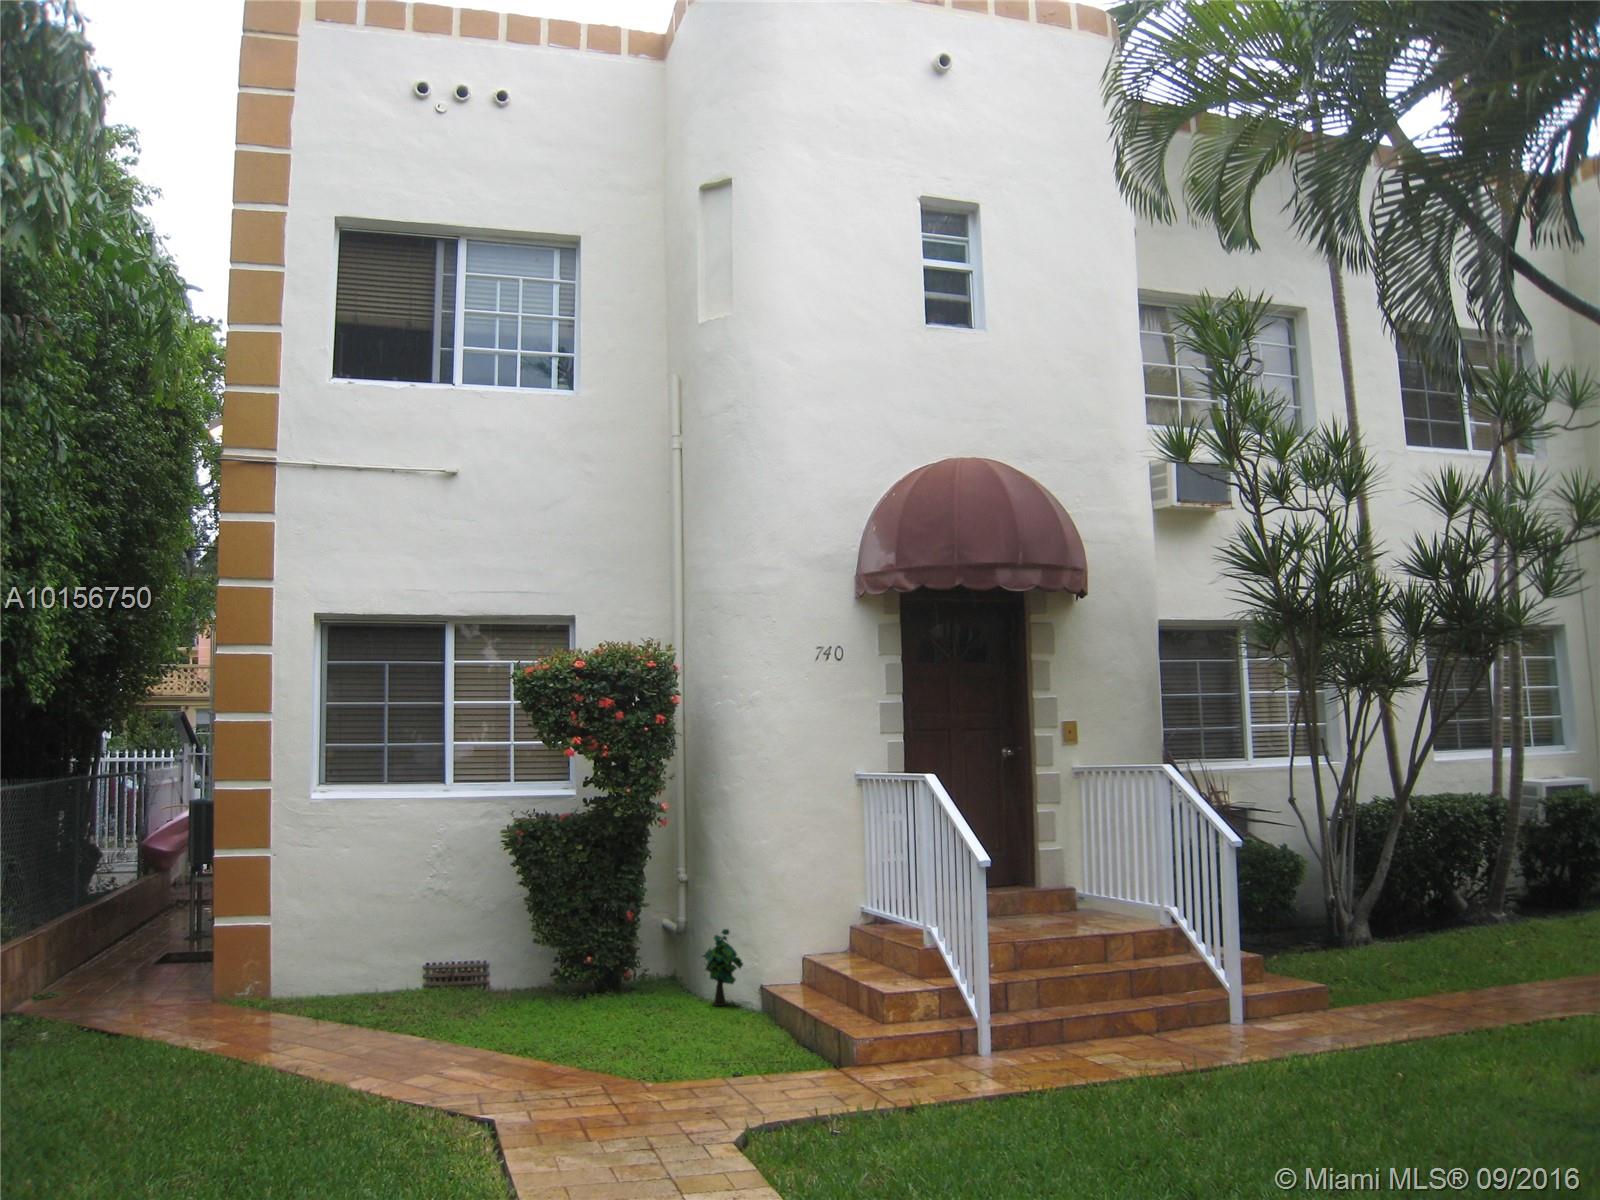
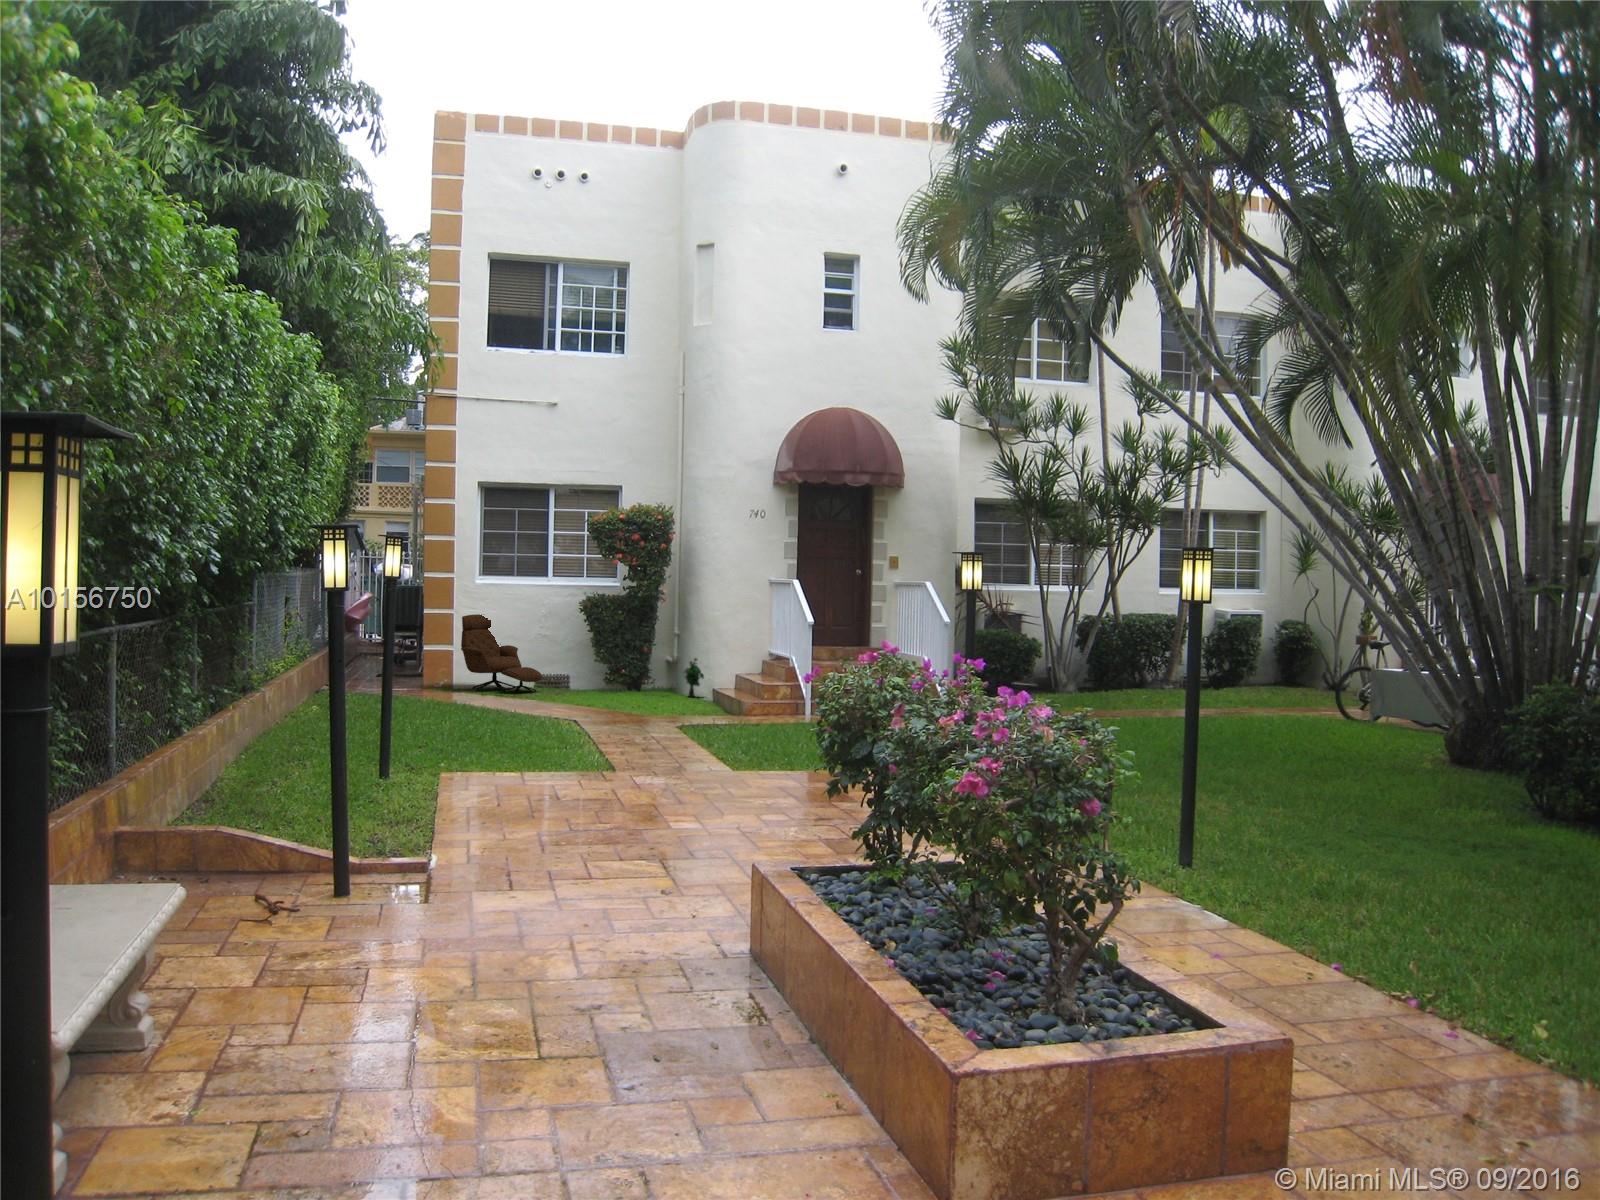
lounge chair: none [277,858,434,1013] -> present [461,614,543,693]

